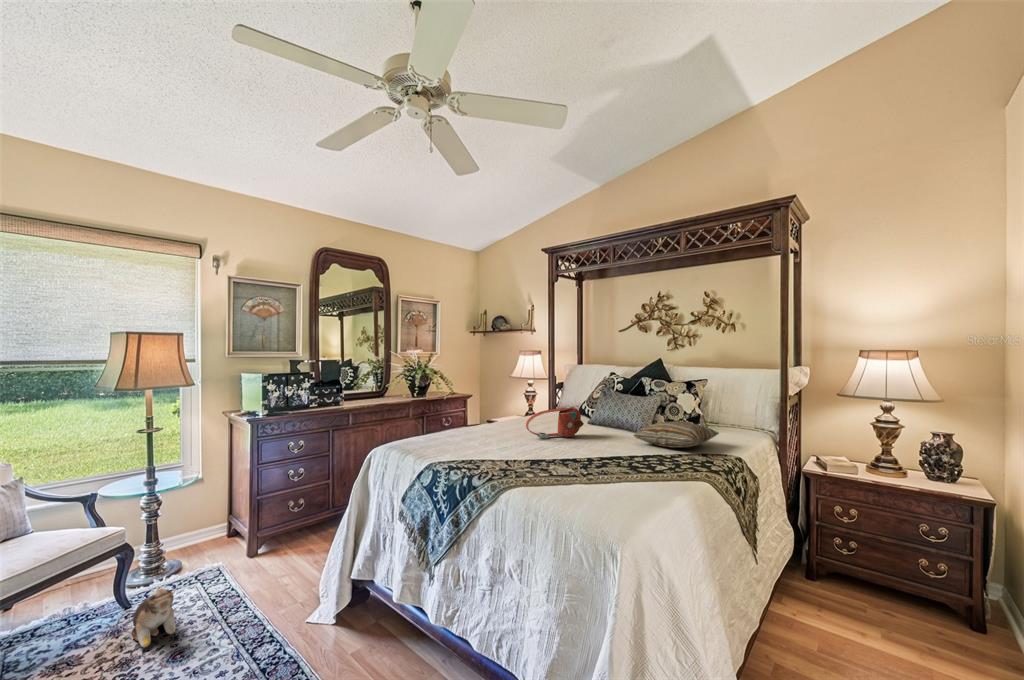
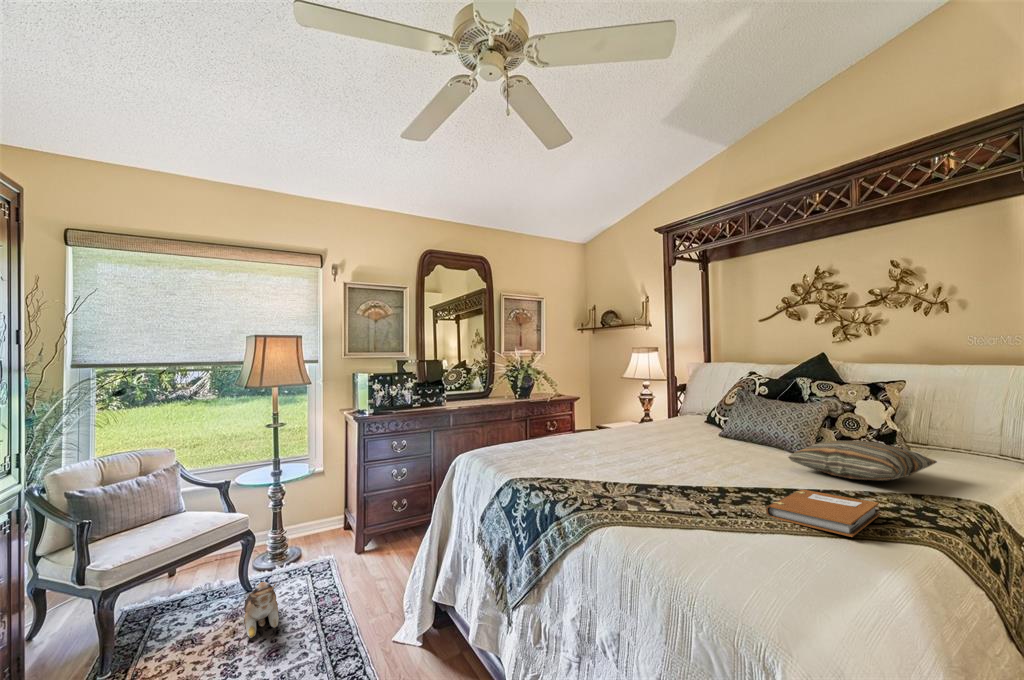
handbag: present [526,407,584,439] -> none [634,415,713,455]
notebook: none [618,455,683,480] -> present [766,490,880,537]

